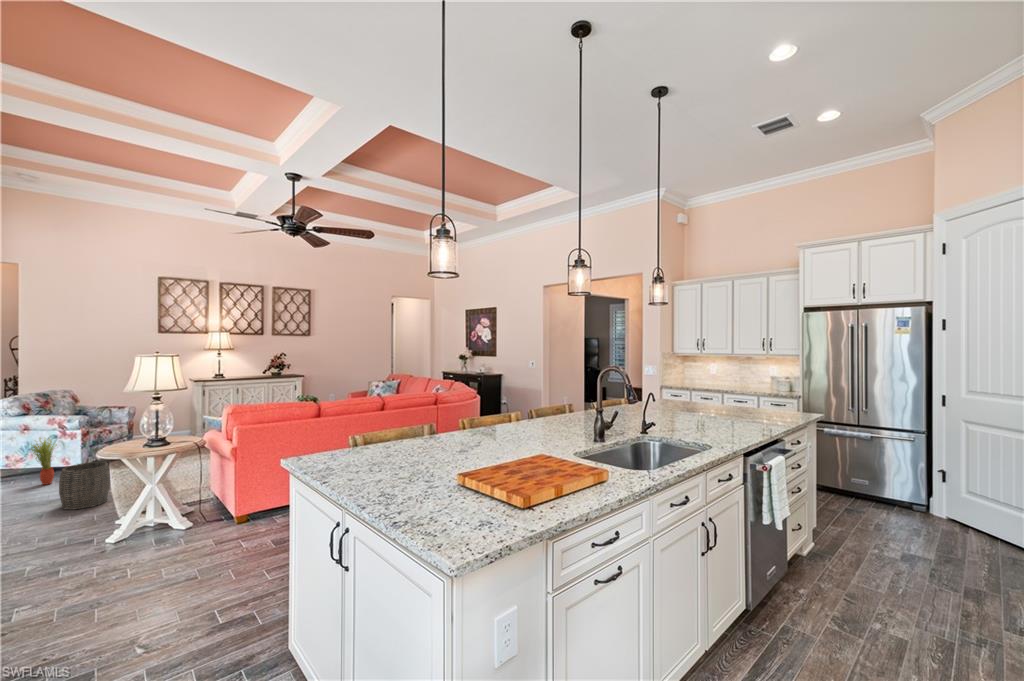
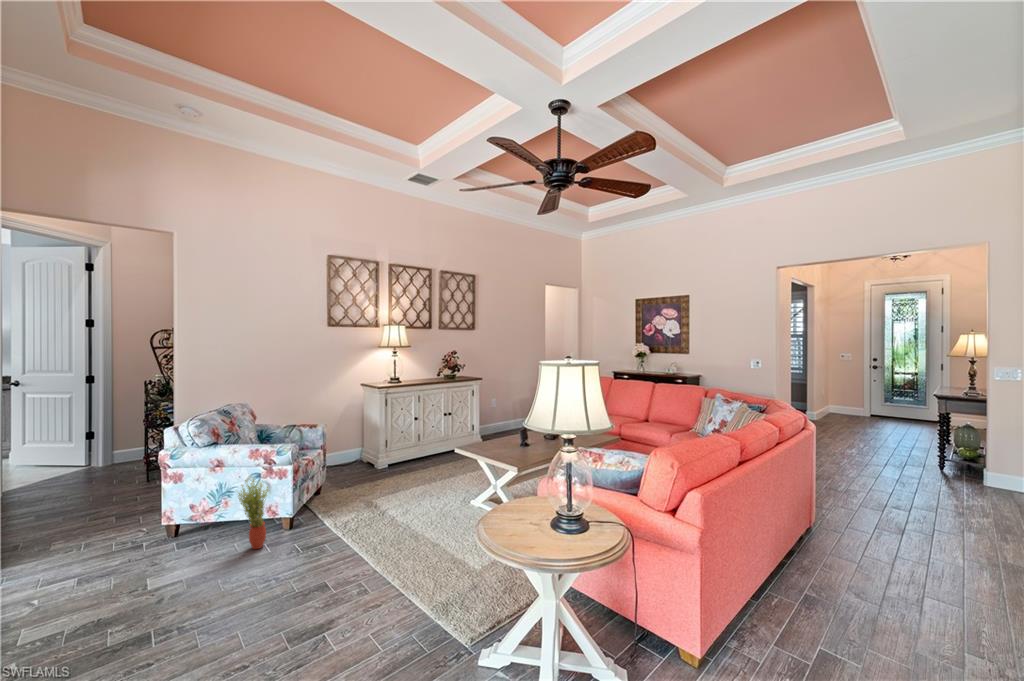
woven basket: present [59,462,110,510] -> none [325,526,388,613]

